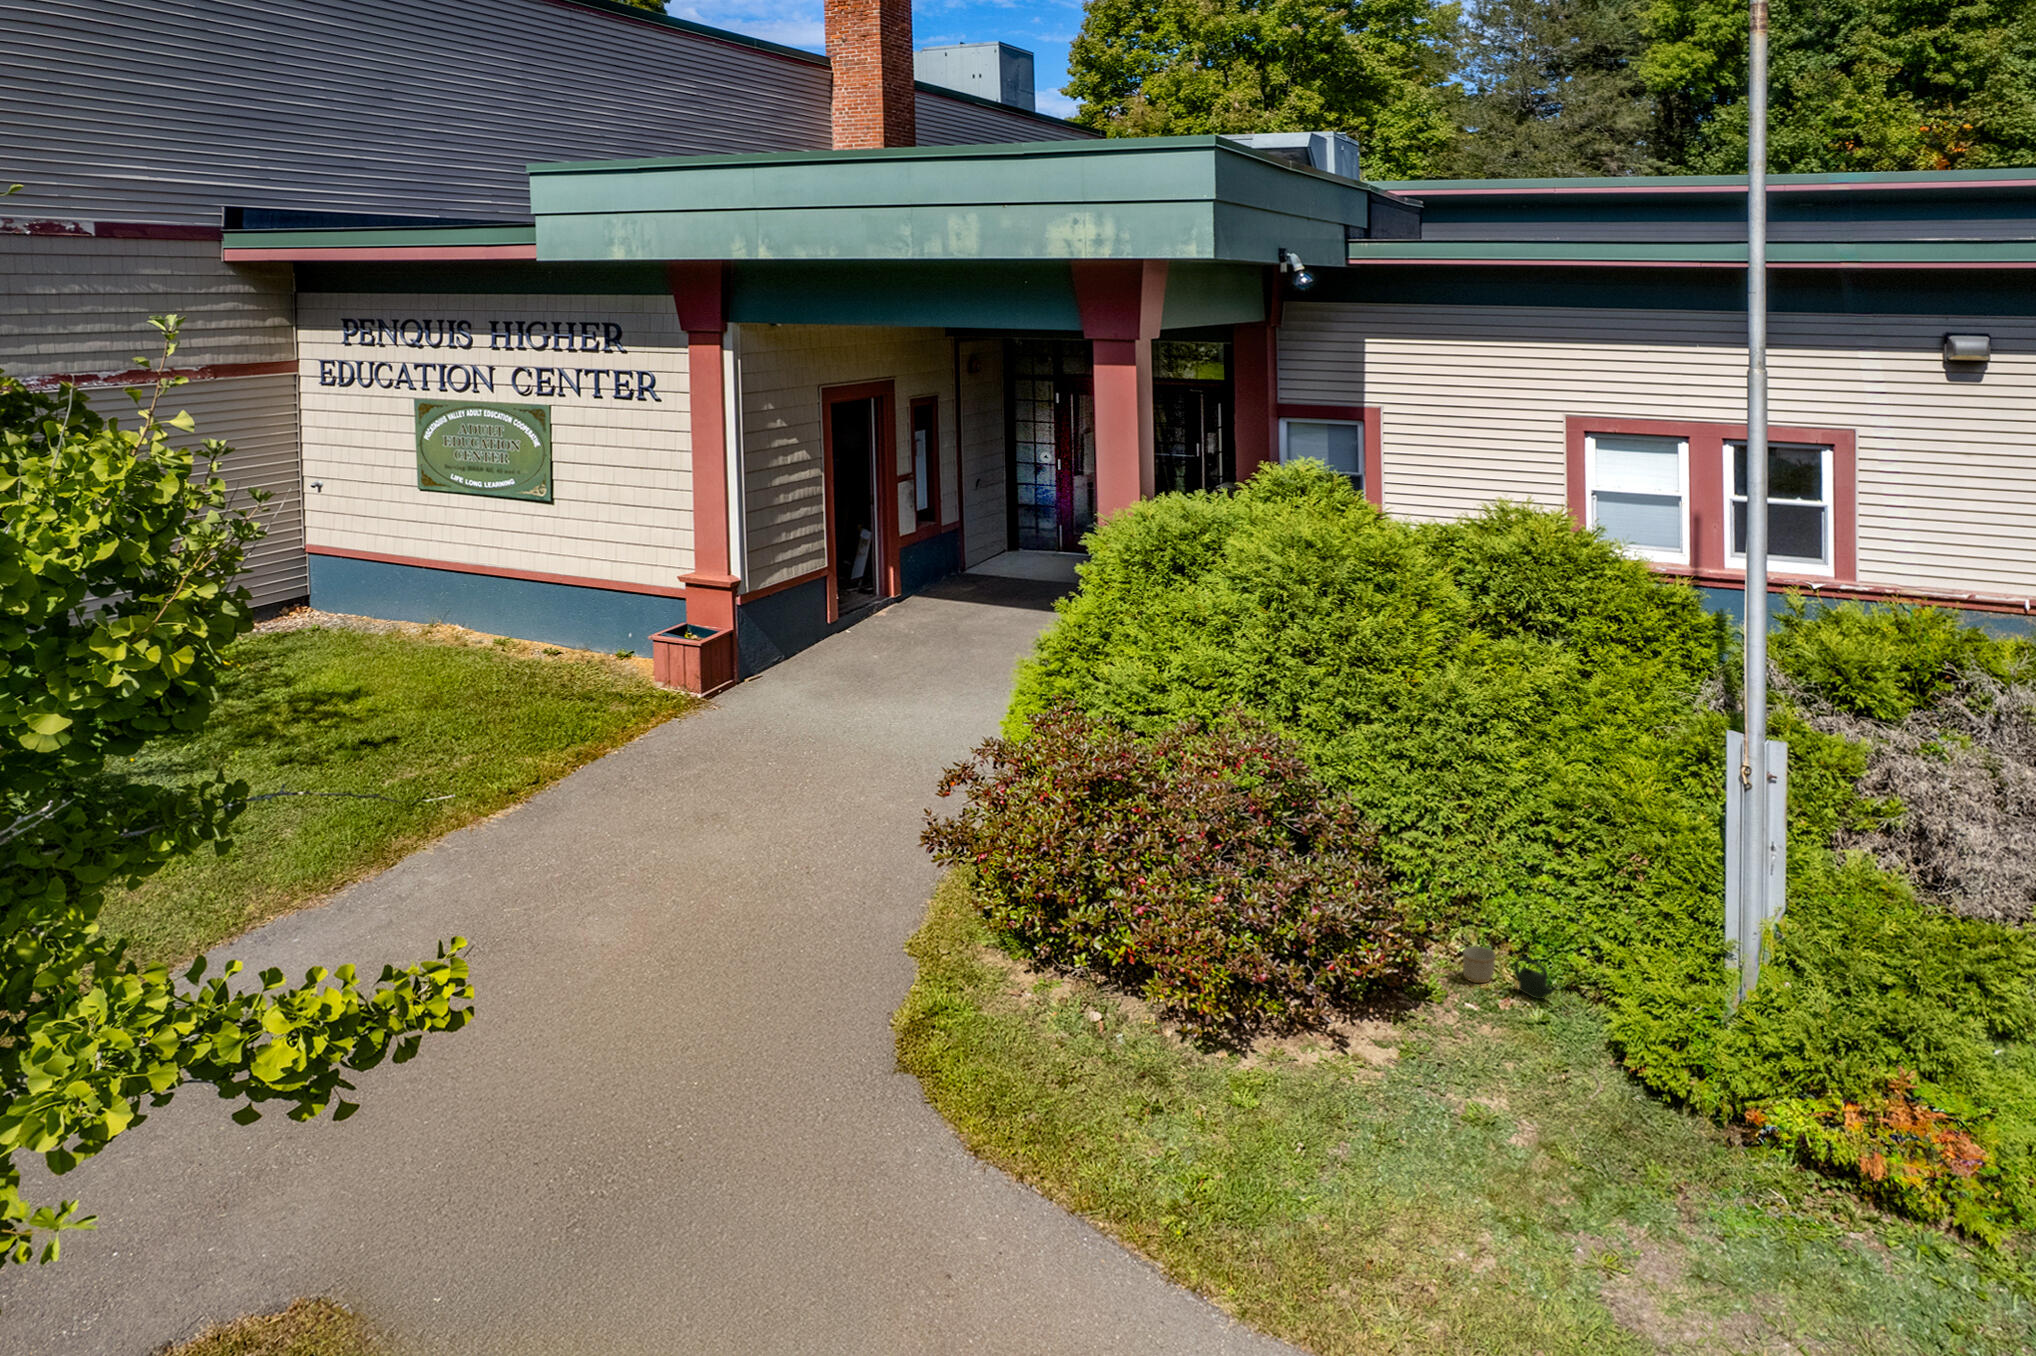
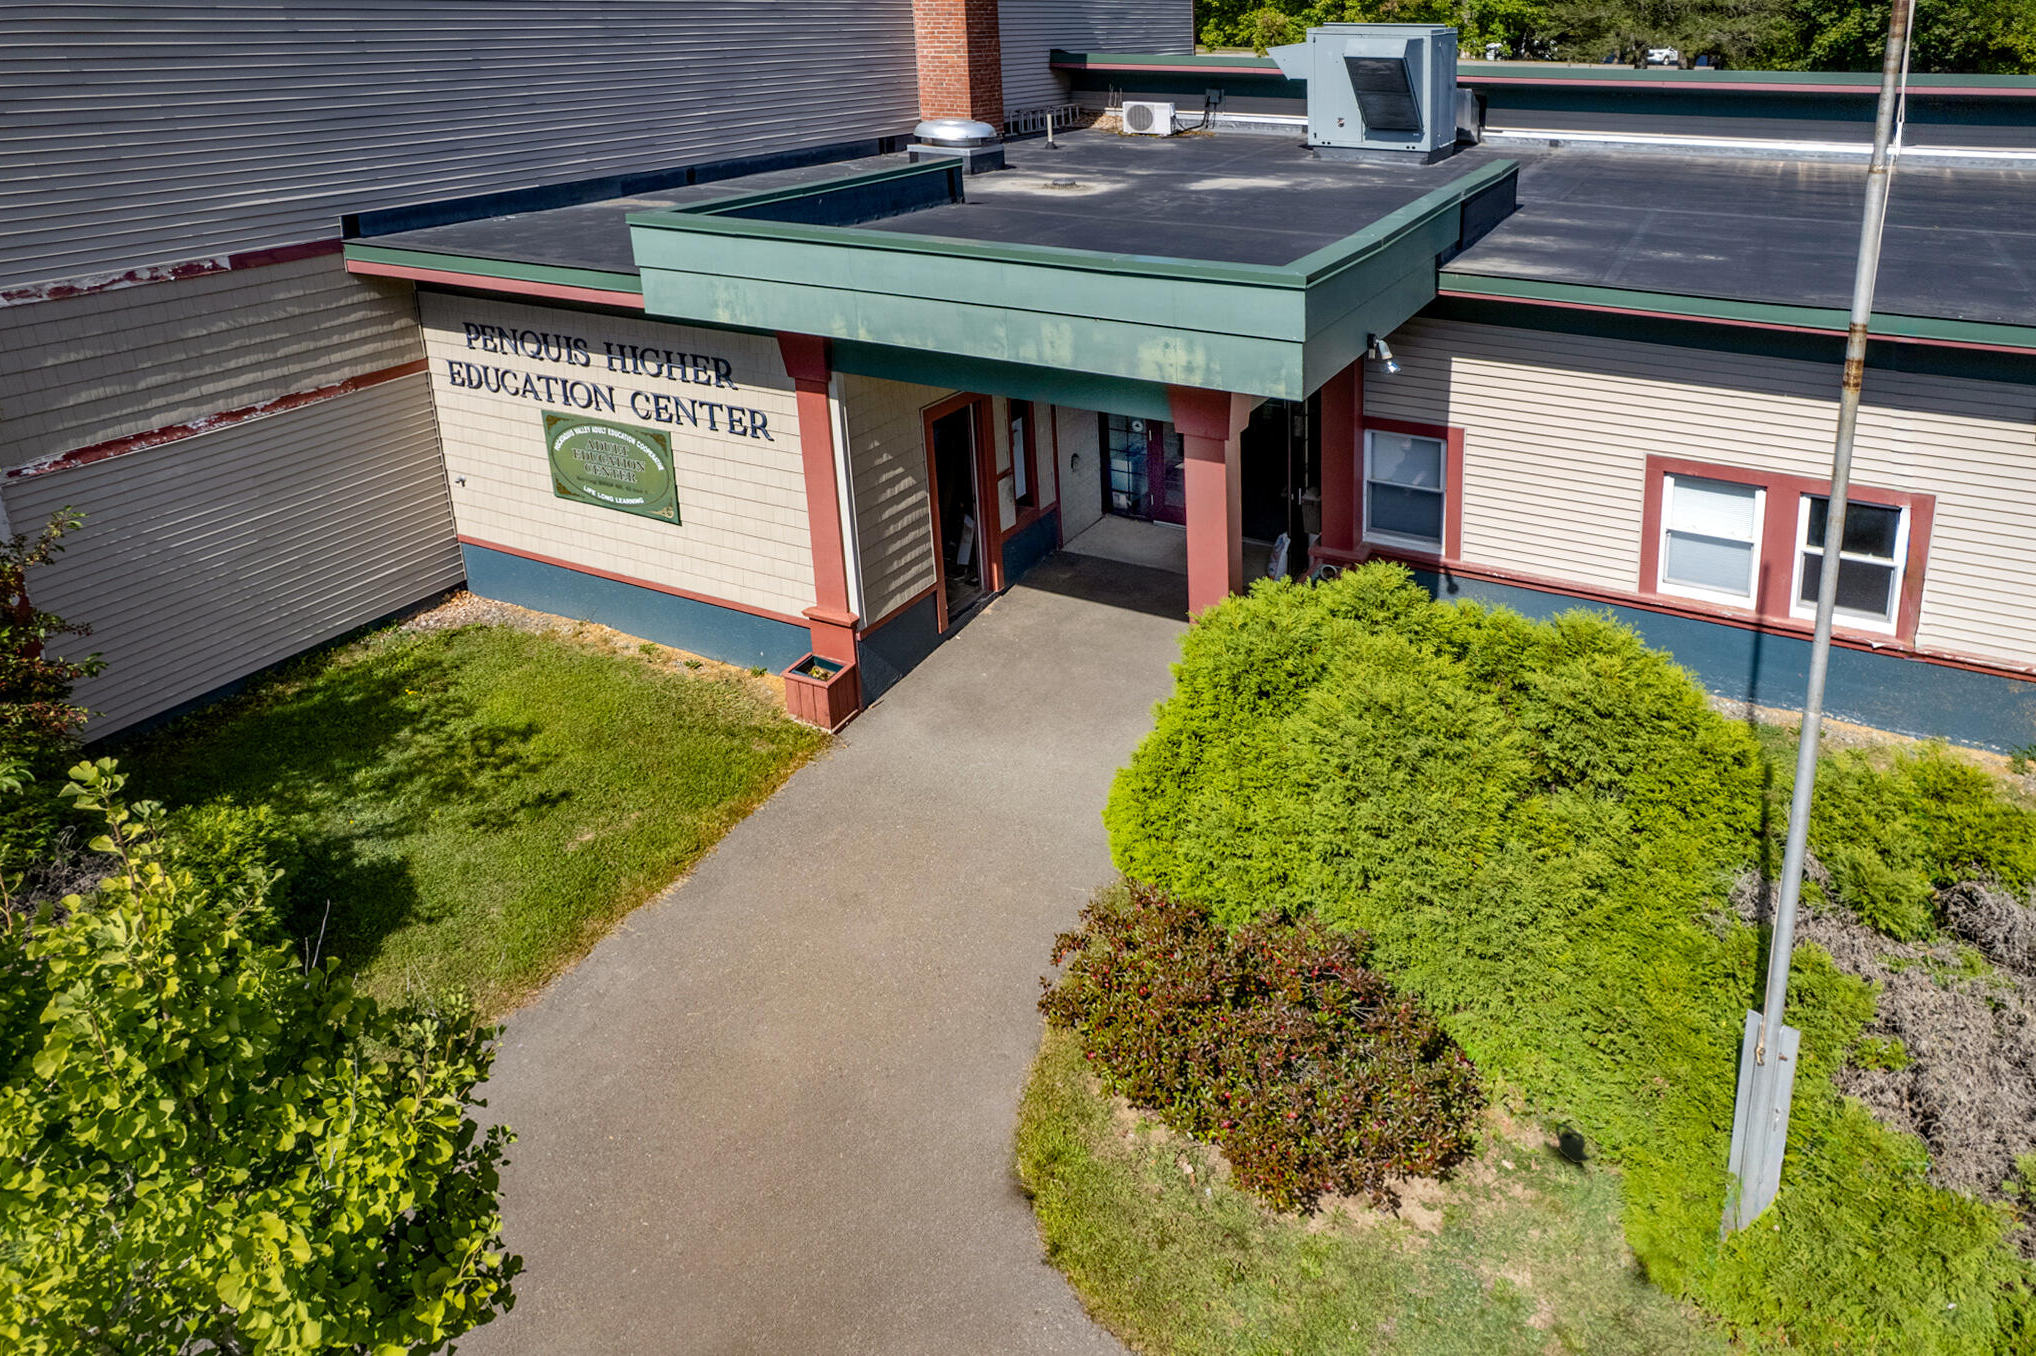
planter: present [1463,946,1496,983] -> none [1509,1101,1540,1137]

